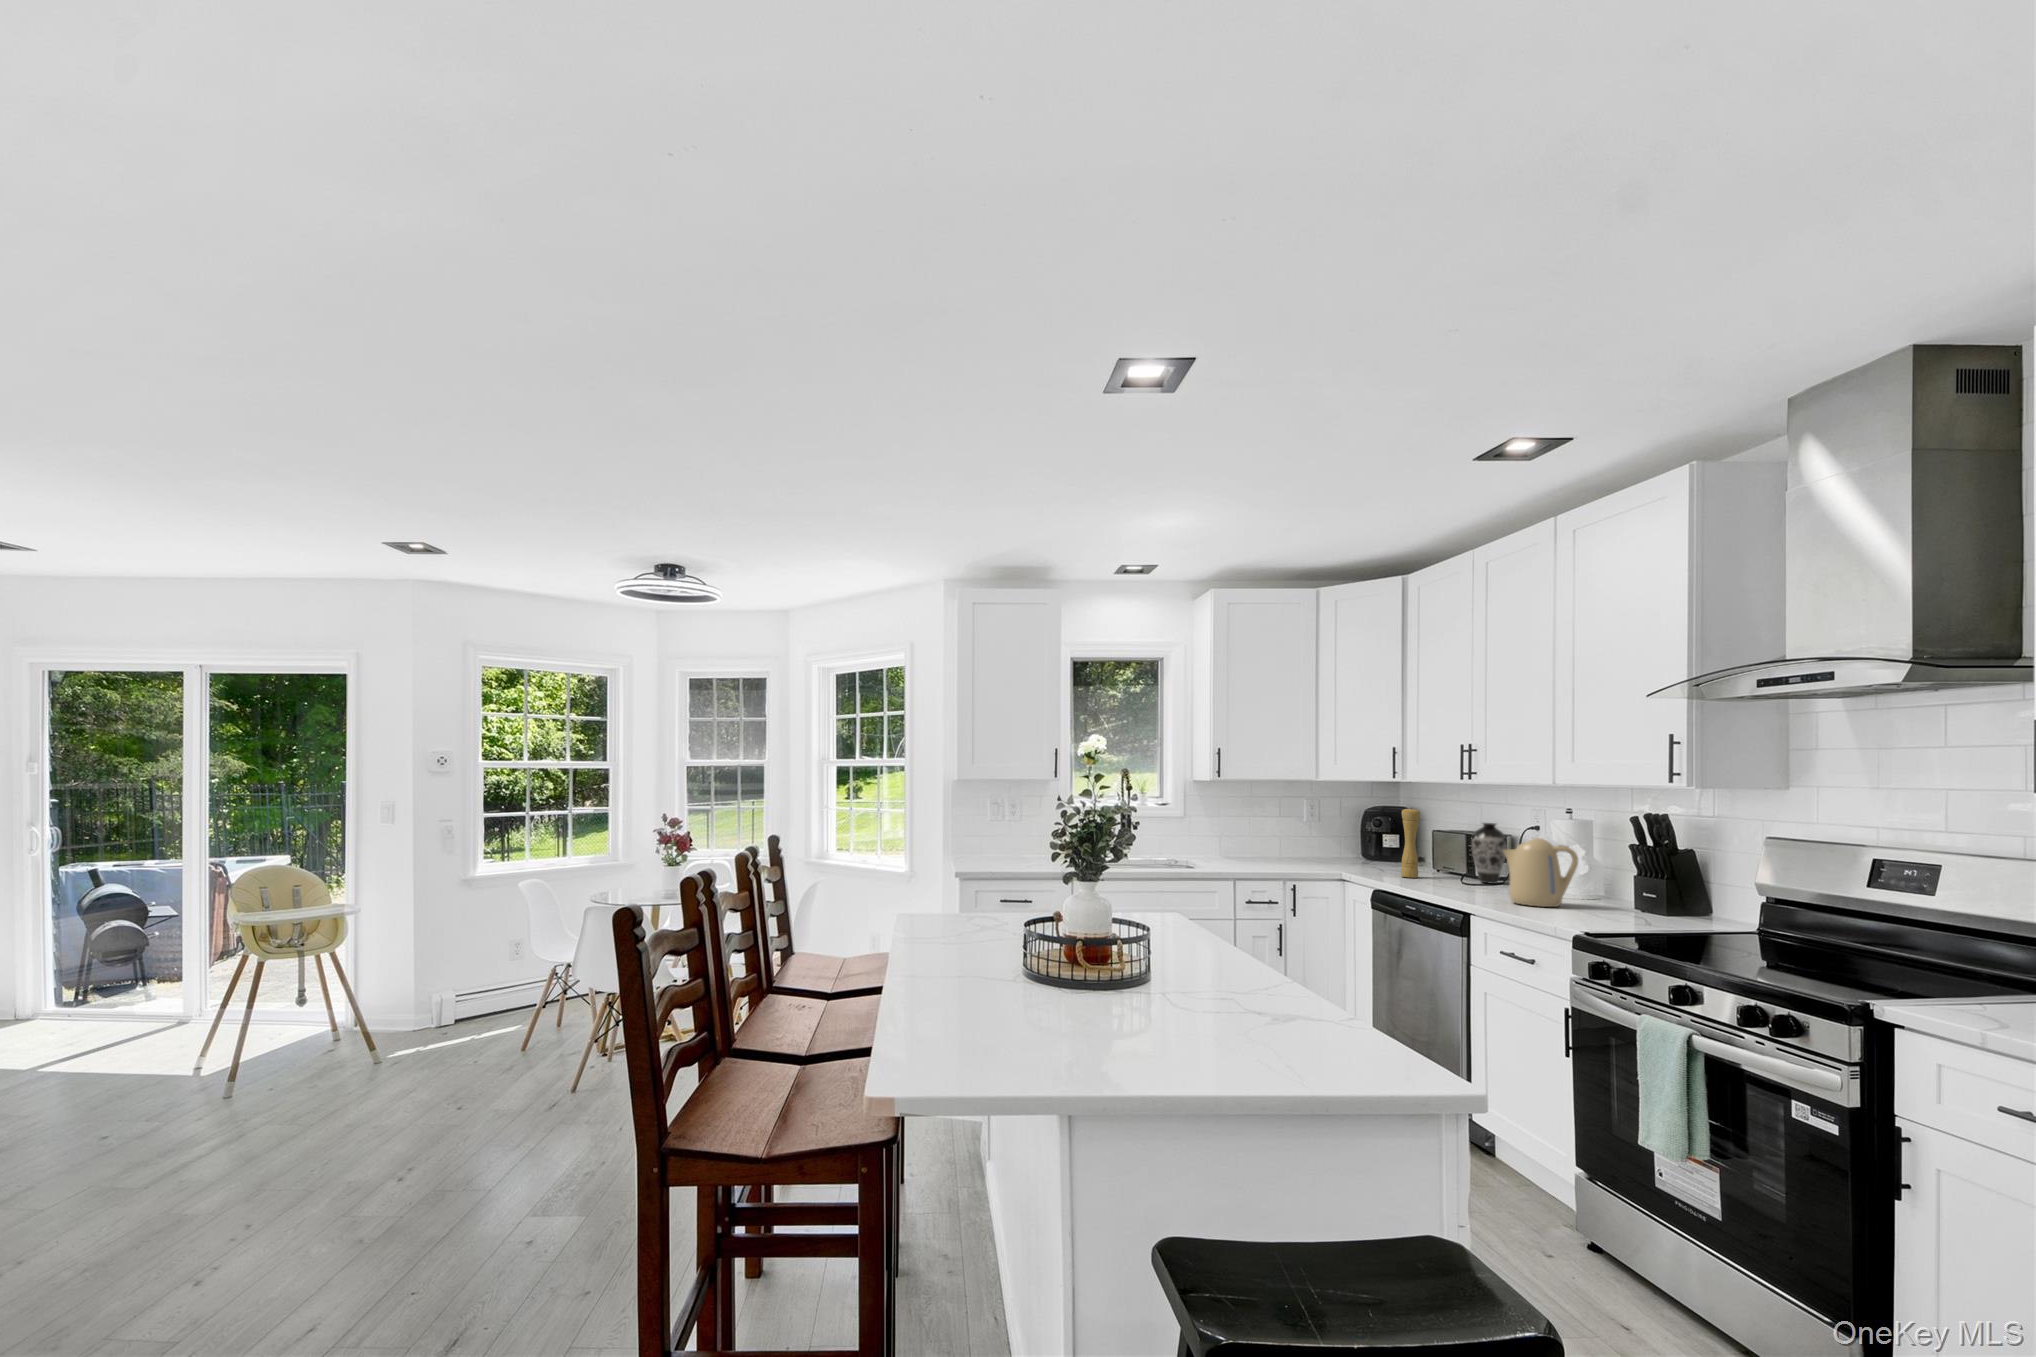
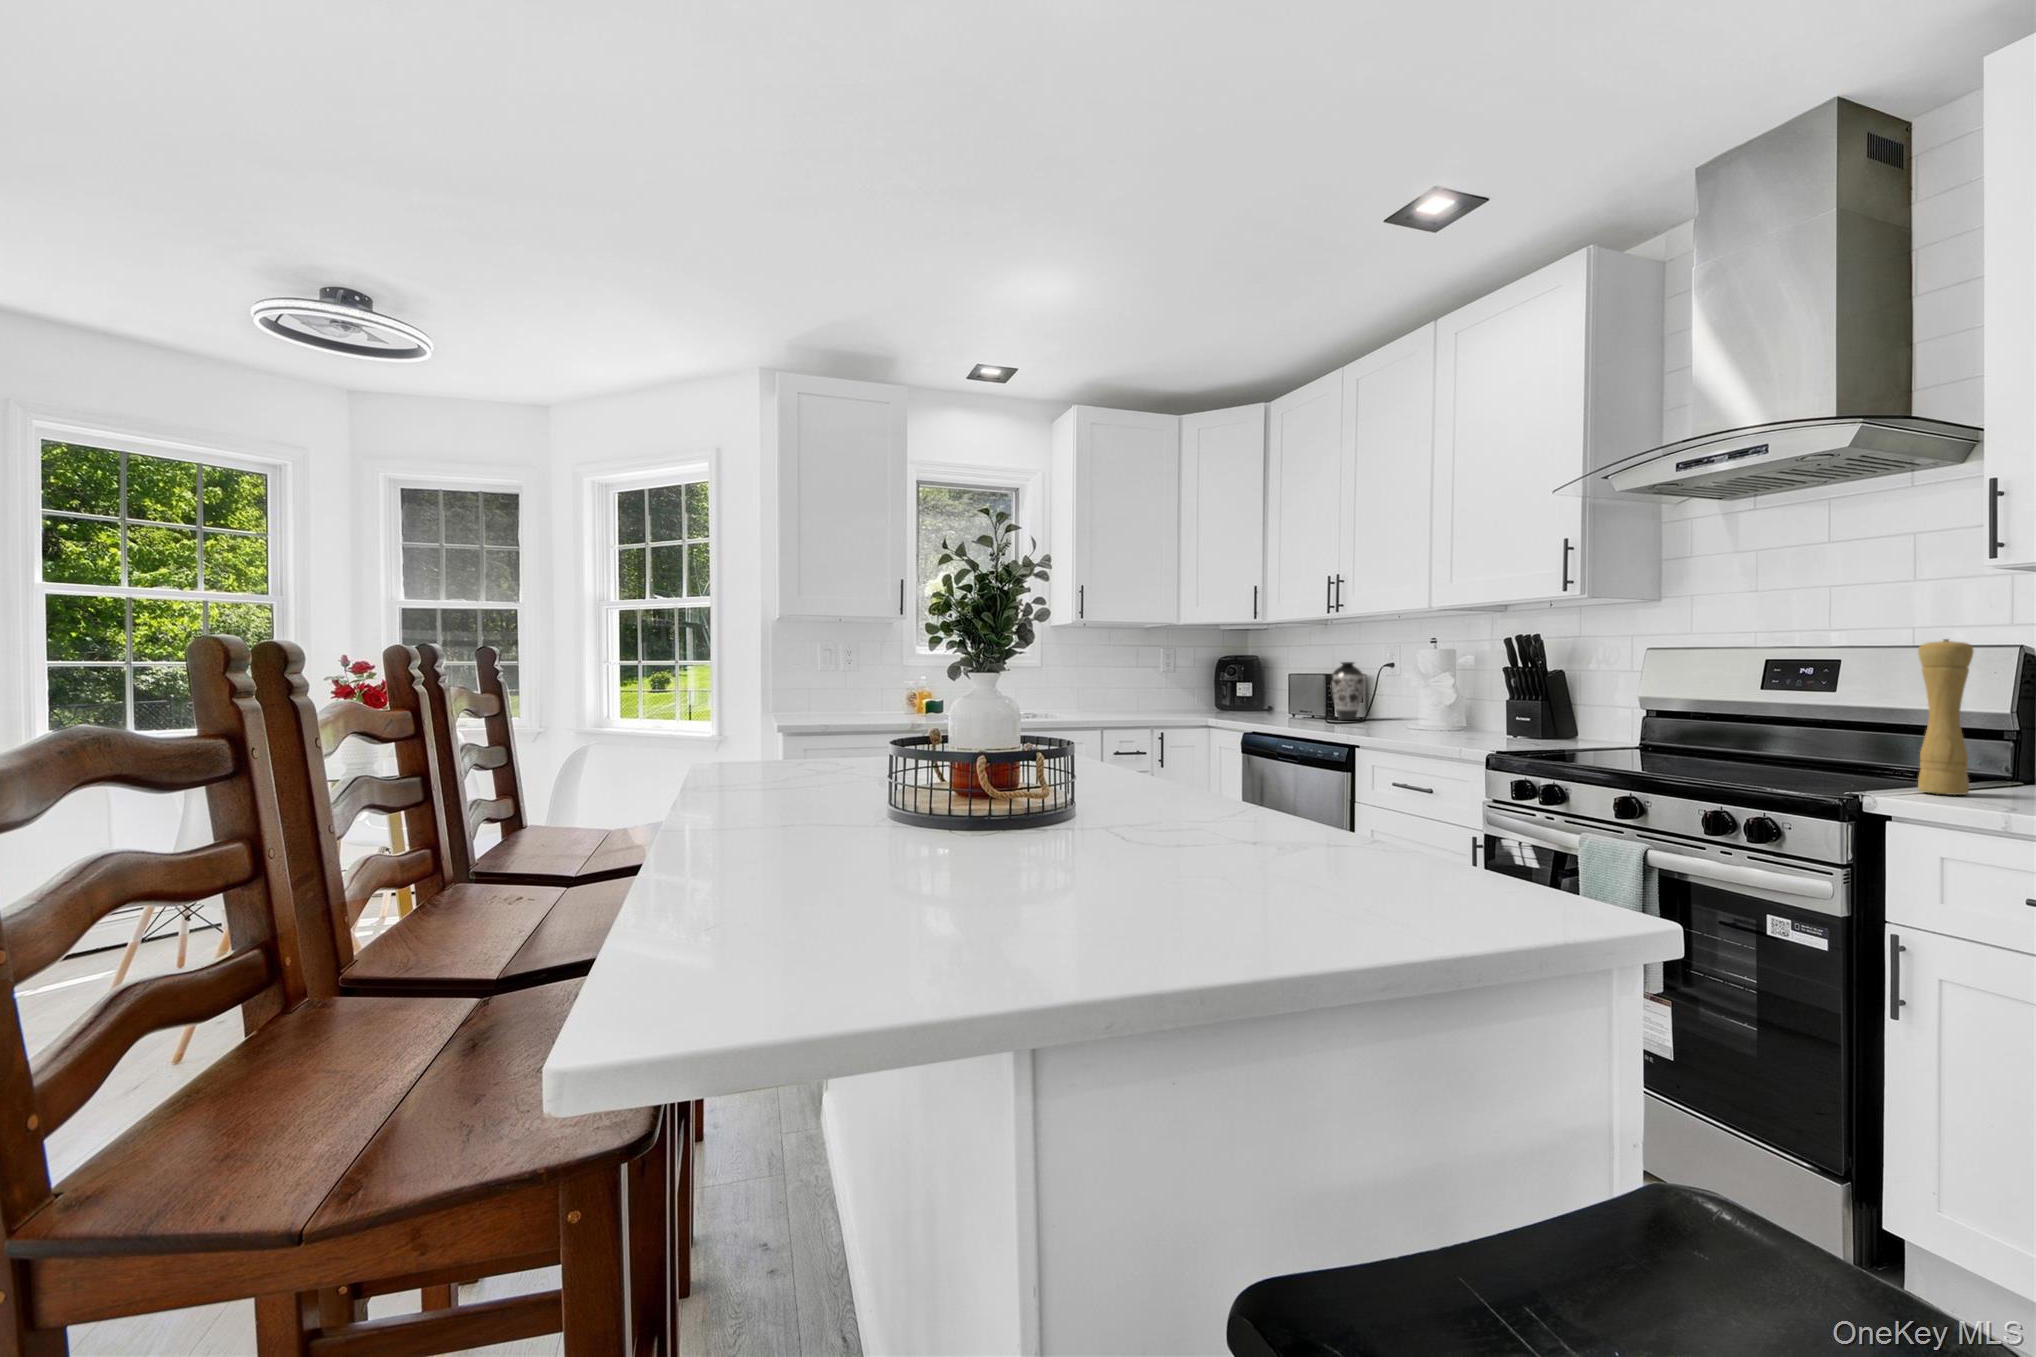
pepper mill: present [1401,808,1420,878] -> present [1918,639,1973,795]
kettle: present [1503,838,1578,907] -> none [1374,666,1450,734]

